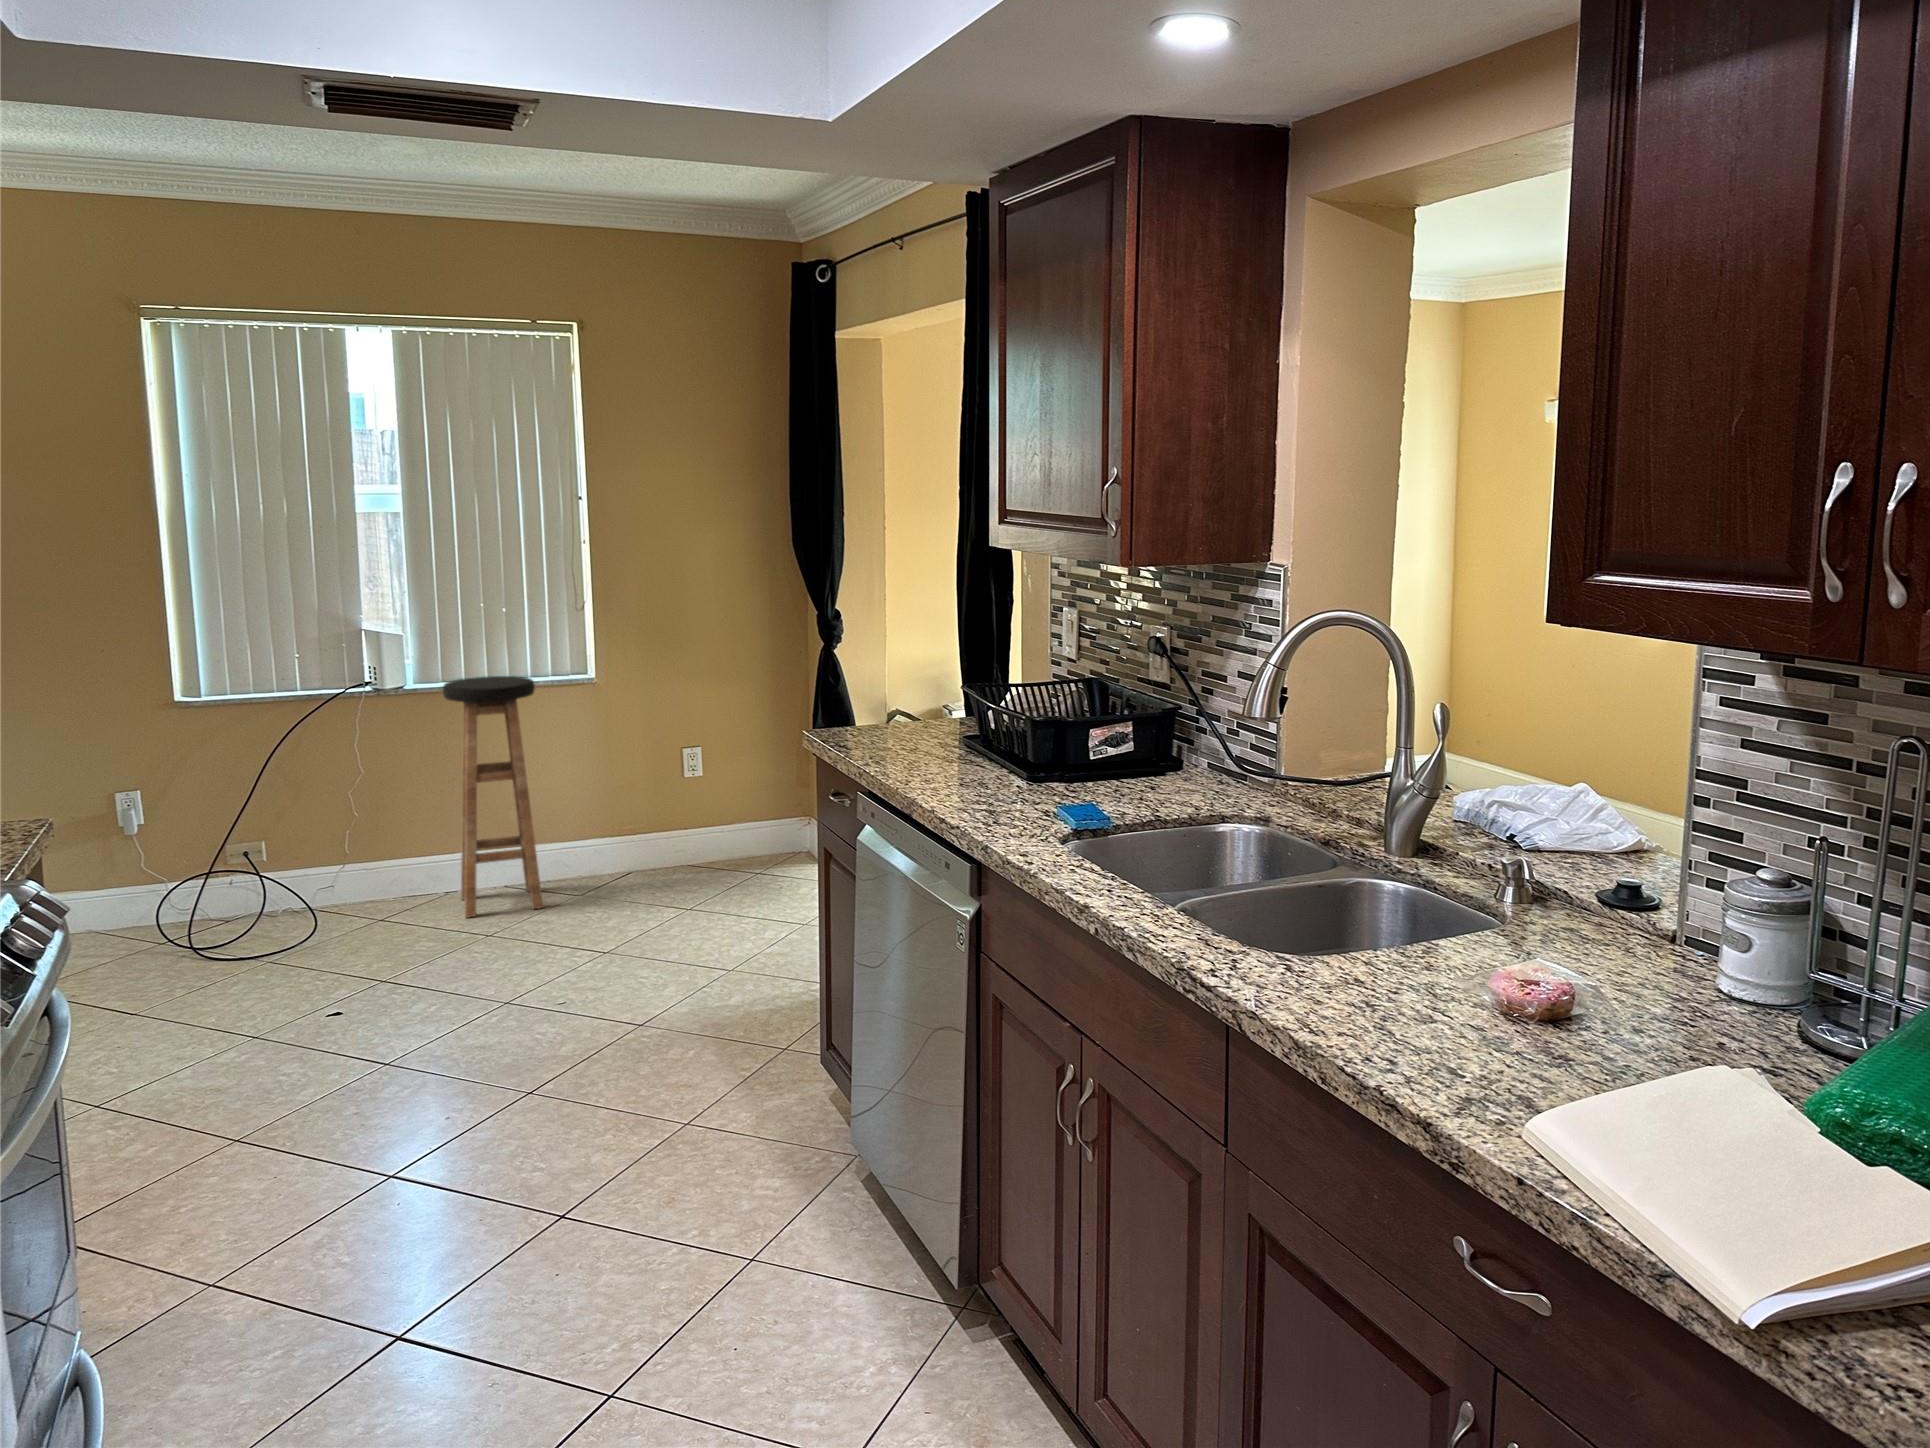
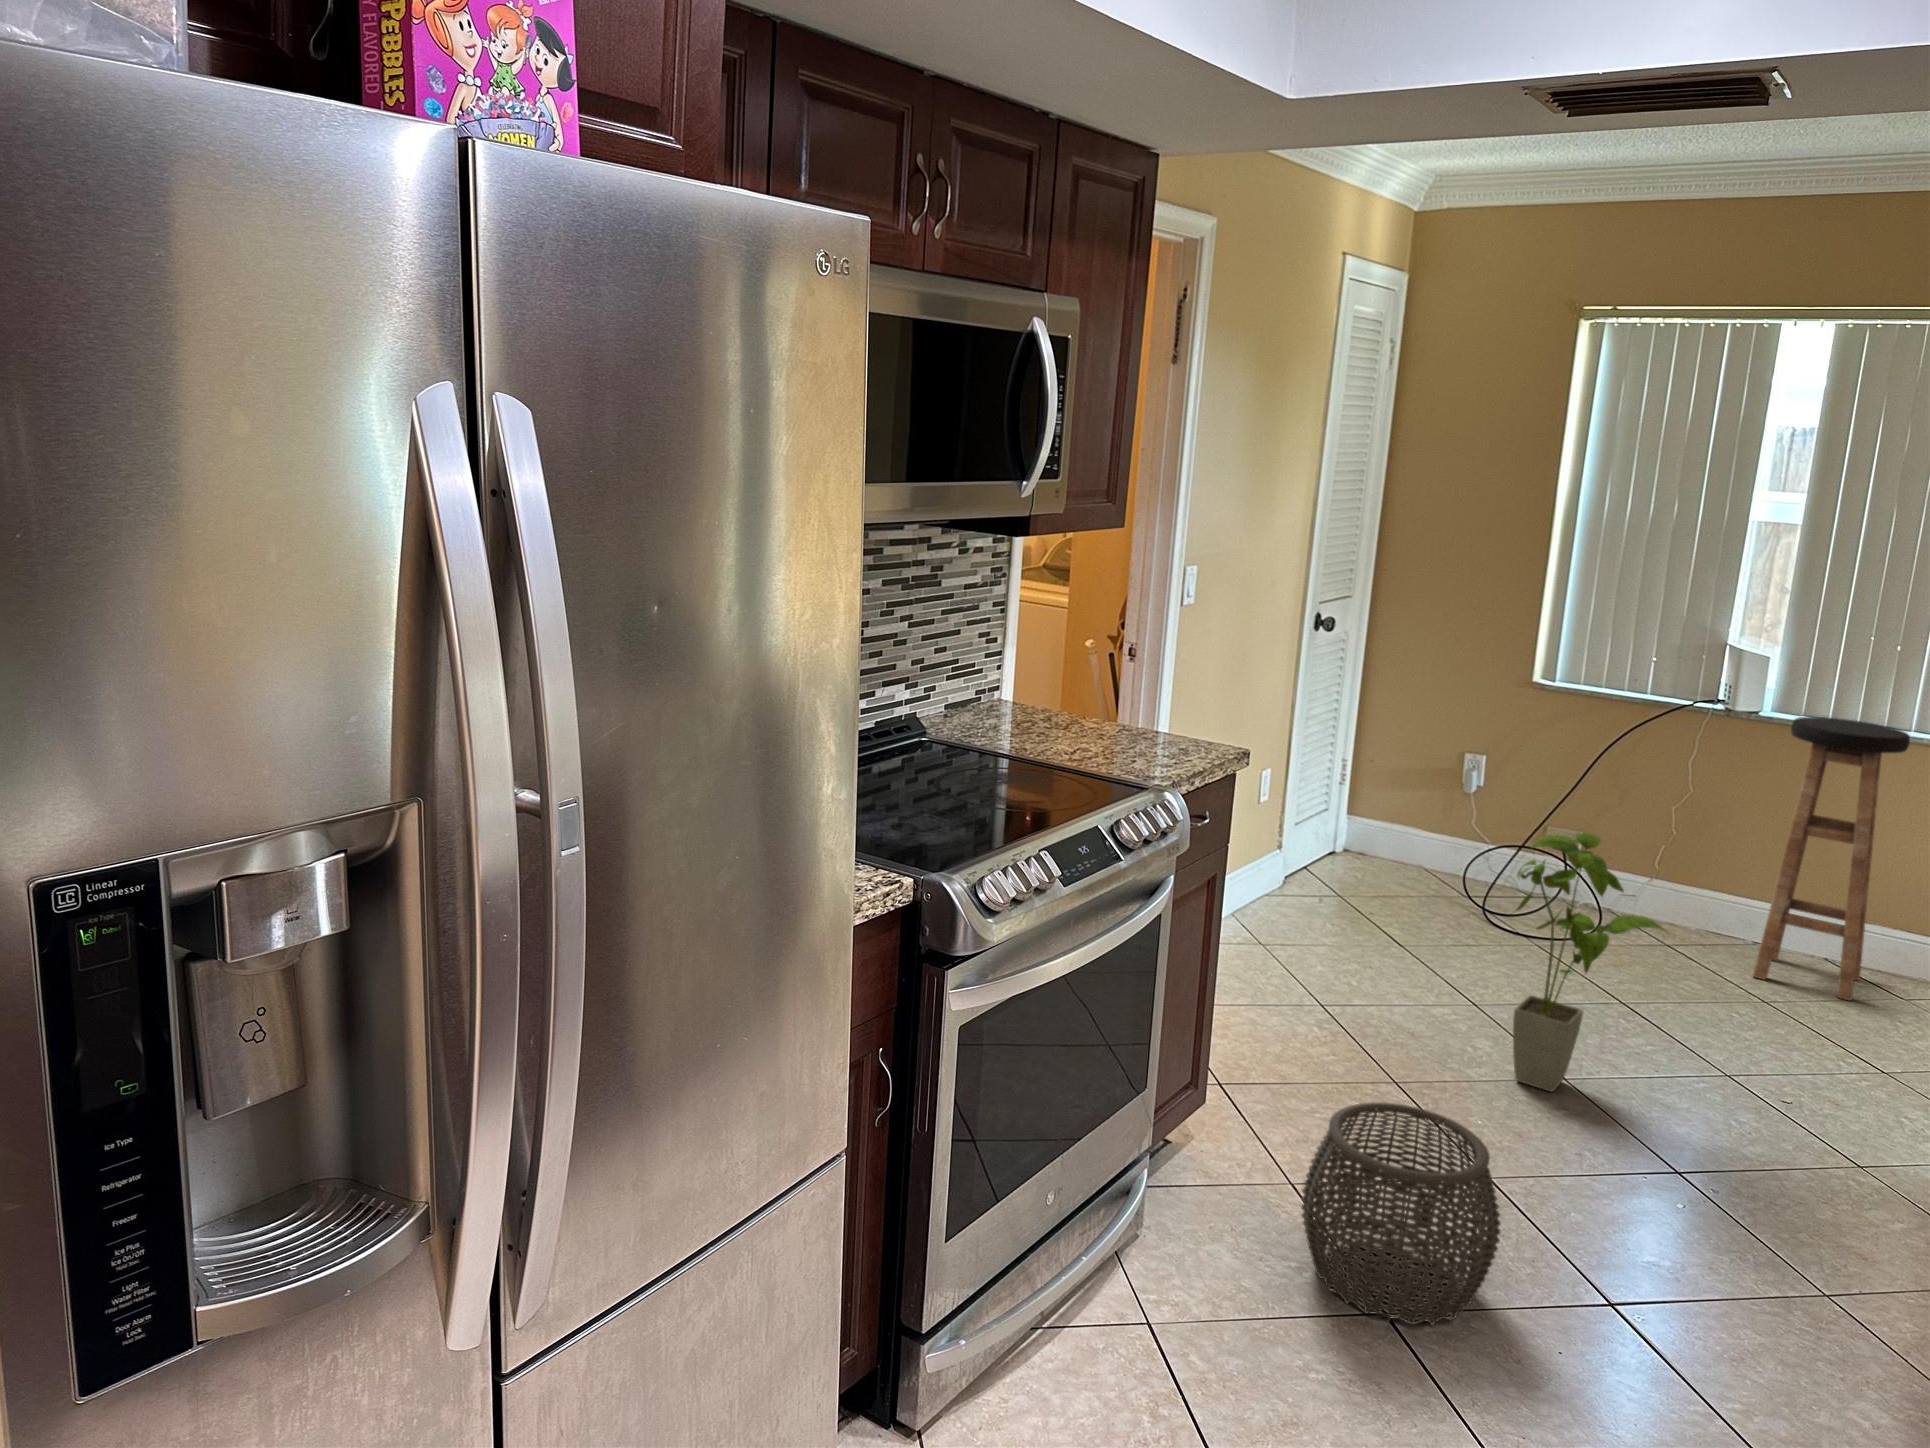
house plant: none [300,828,457,1091] -> present [1513,832,1666,1092]
woven basket: none [274,1137,490,1372] -> present [1301,1102,1501,1325]

